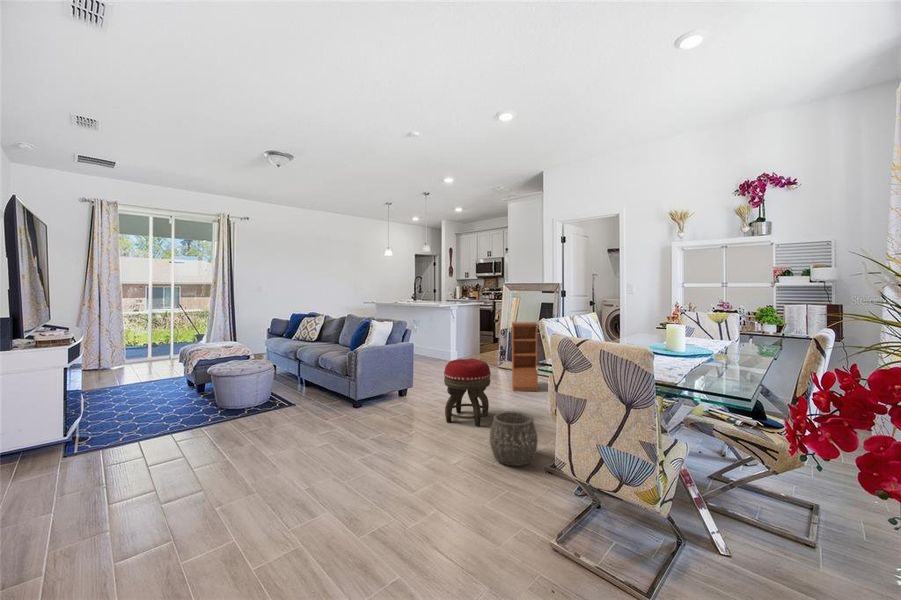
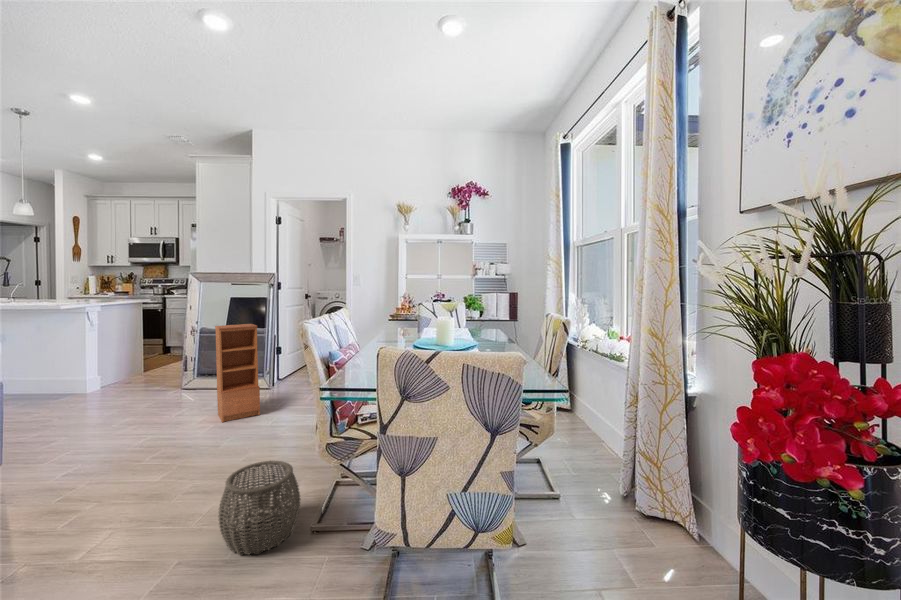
footstool: present [444,359,491,426] -> none [98,391,199,515]

